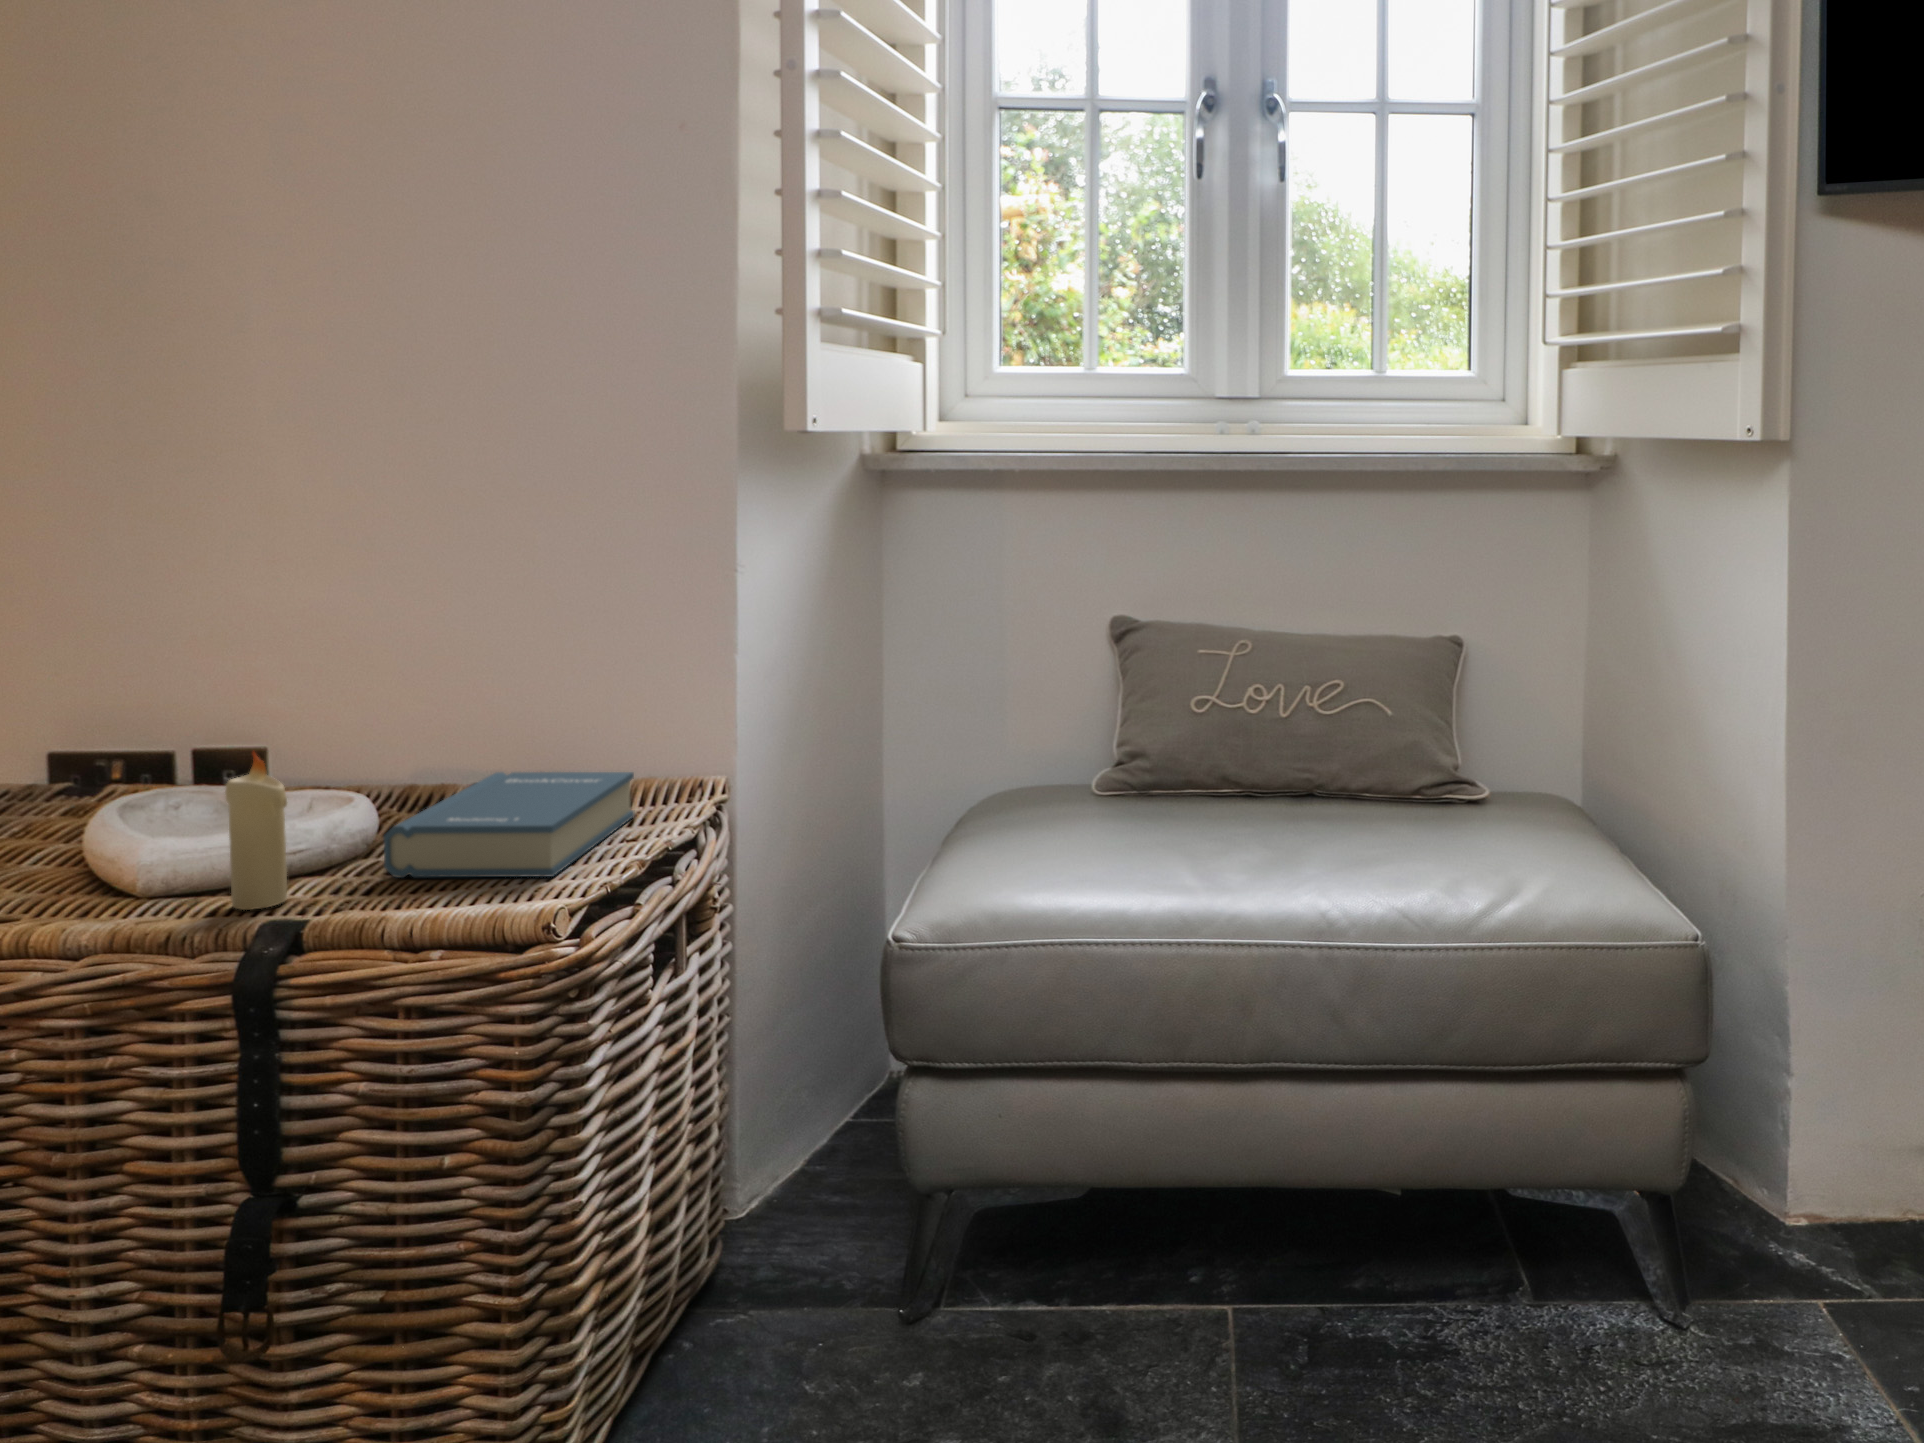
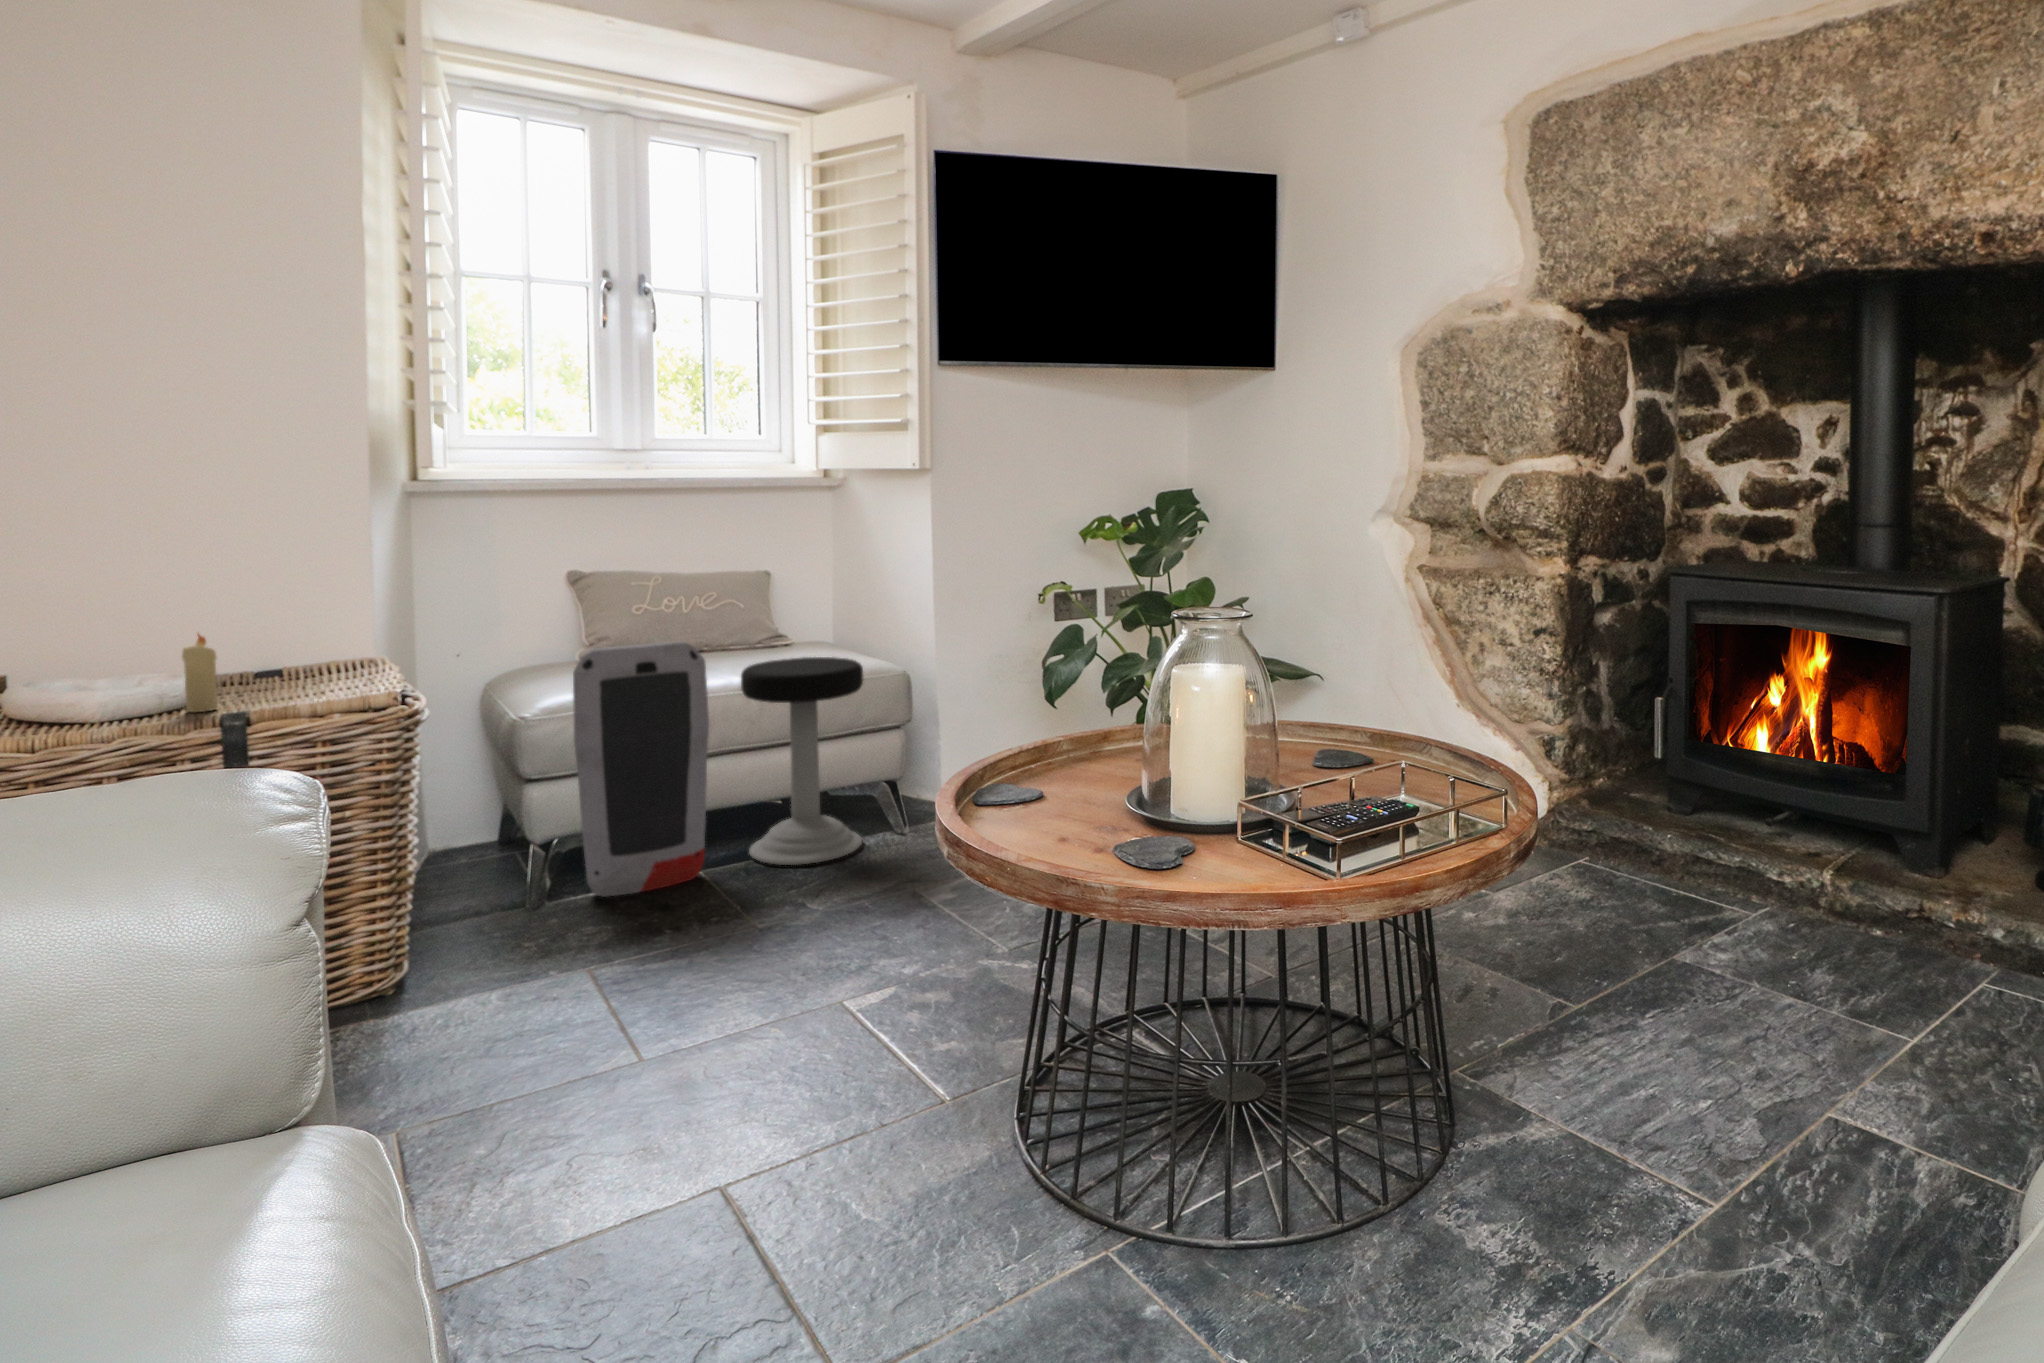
hardback book: present [383,772,635,877] -> none [256,649,362,697]
air purifier: none [970,818,1241,1360] -> present [573,641,709,897]
stool: none [1327,859,1595,1382] -> present [741,657,863,865]

